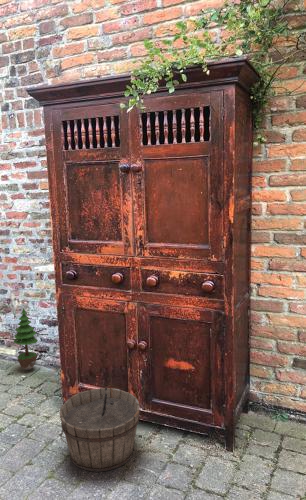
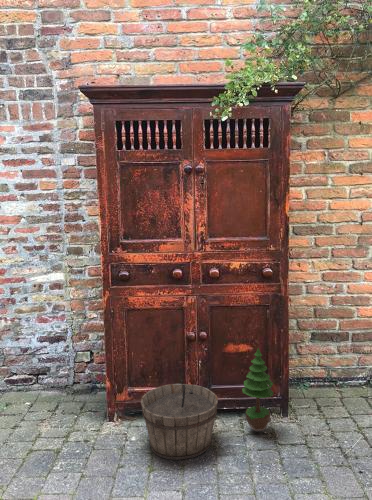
potted tree: present [14,309,38,370] -> present [242,348,274,432]

